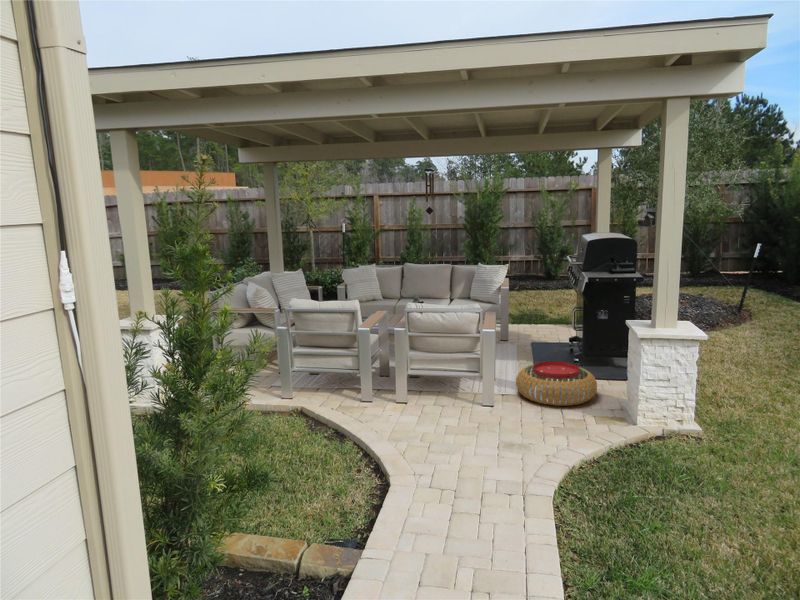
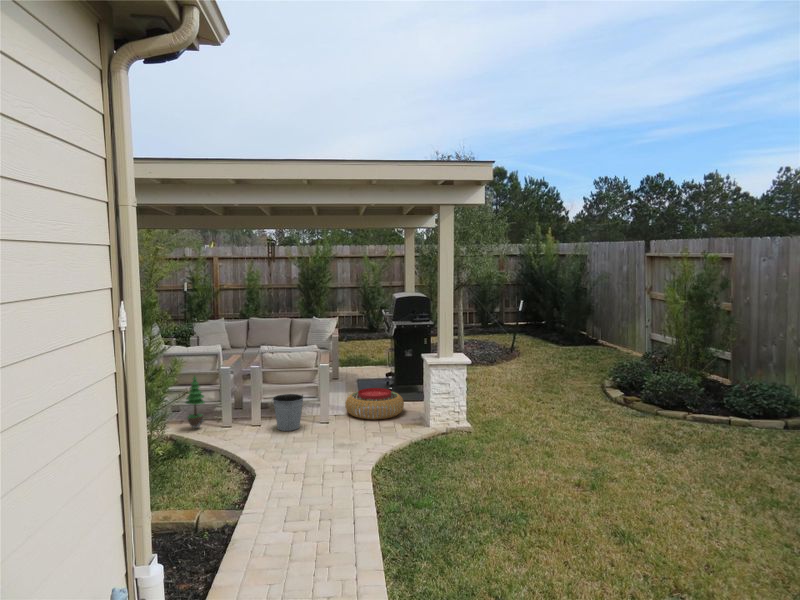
potted tree: none [317,336,341,401] -> present [185,376,205,428]
bucket: none [420,366,461,414] -> present [273,394,304,431]

